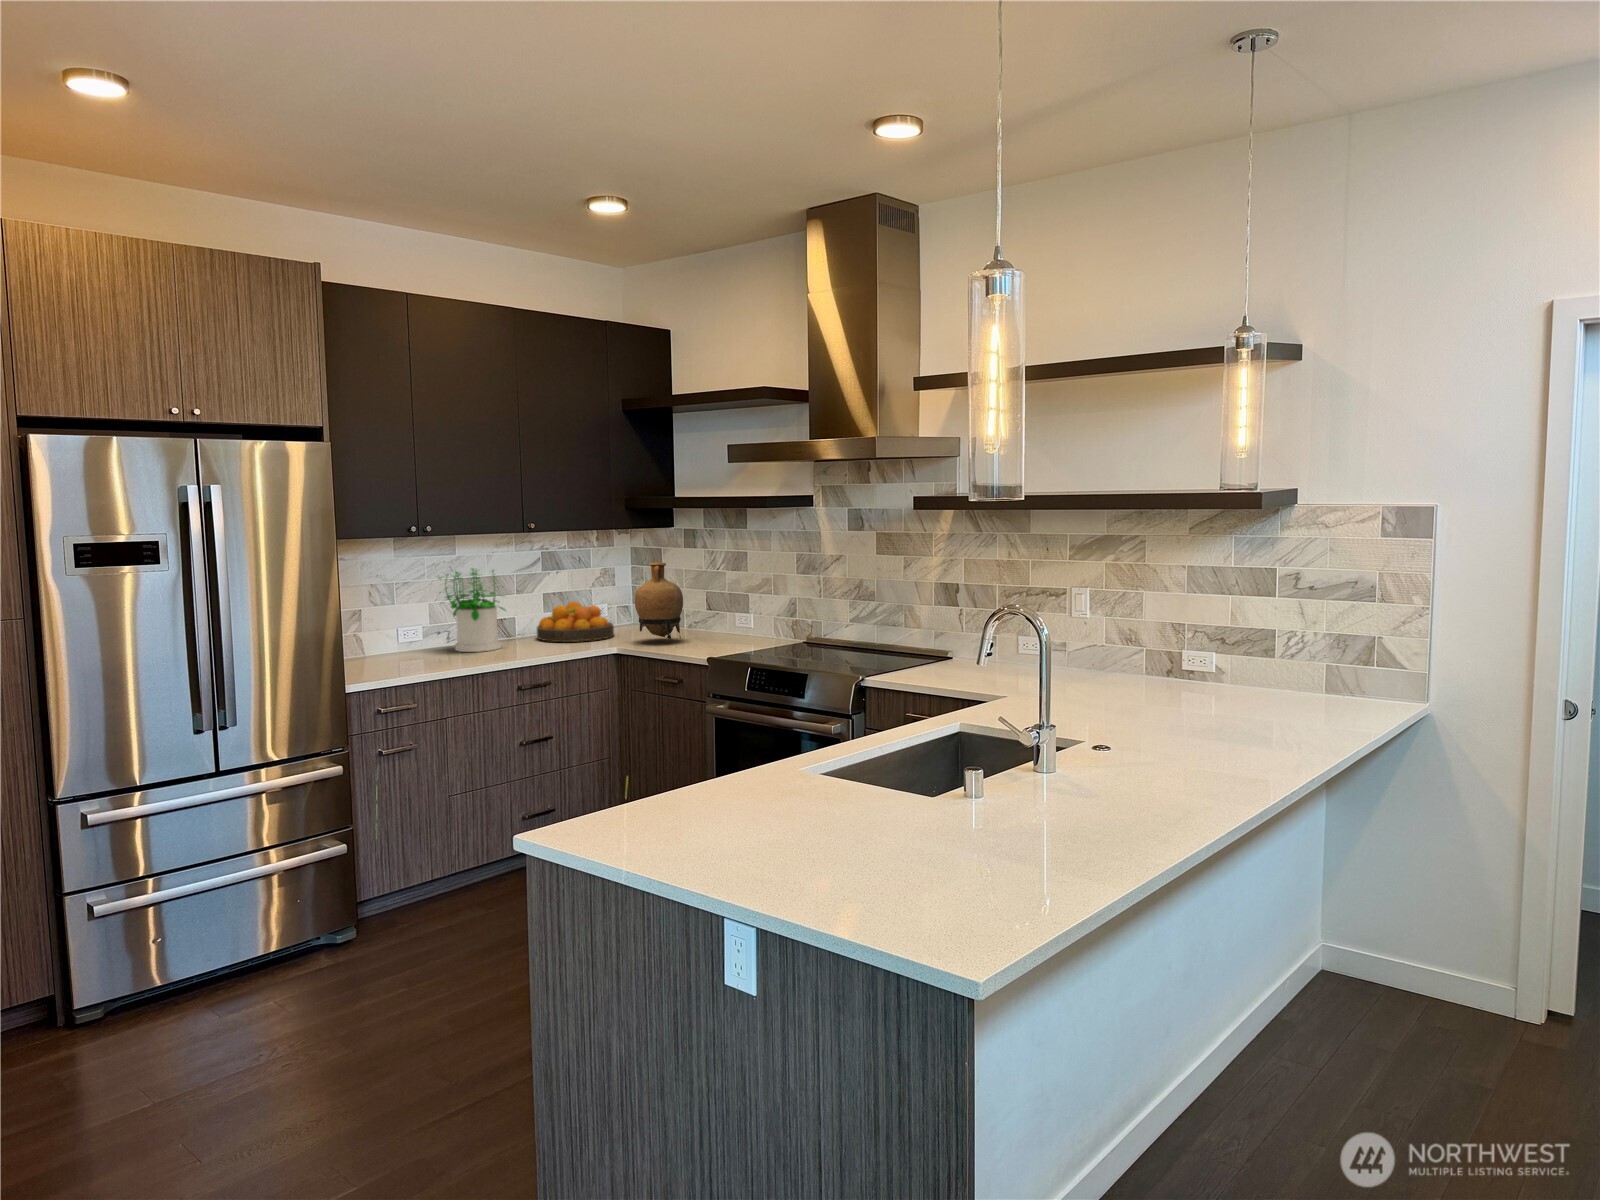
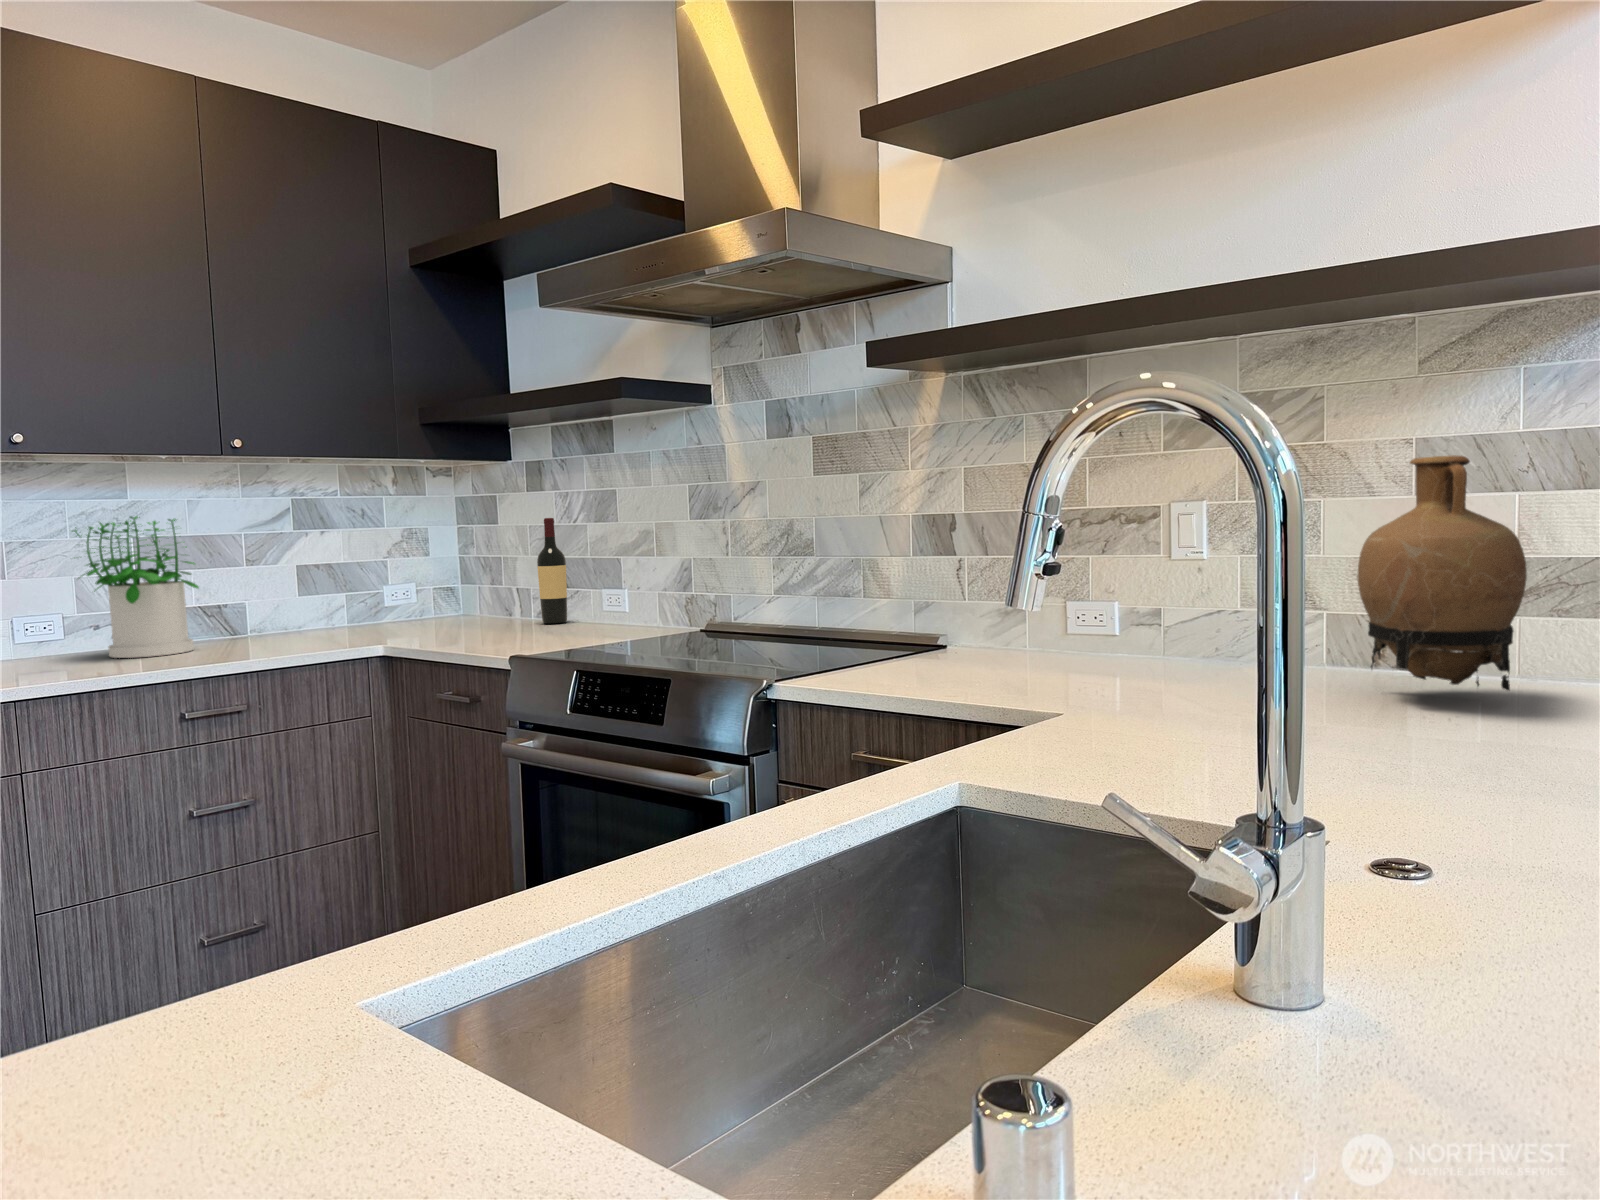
vase: present [635,562,683,639] -> present [1358,455,1527,691]
wine bottle: none [698,569,715,635] -> present [537,518,567,624]
fruit bowl: present [537,601,614,642] -> none [272,576,405,640]

